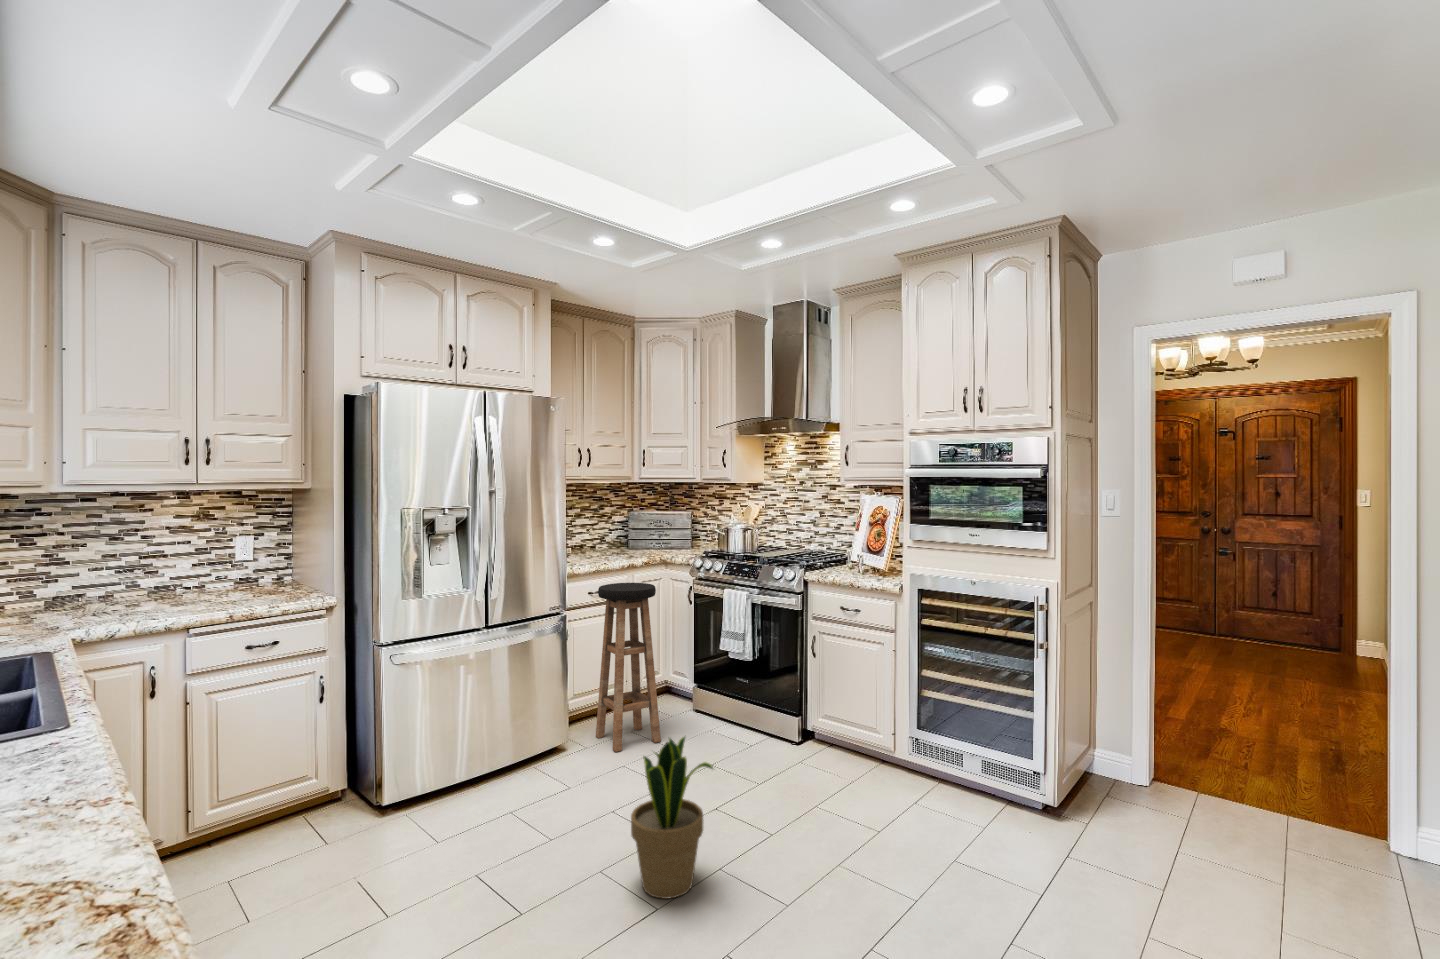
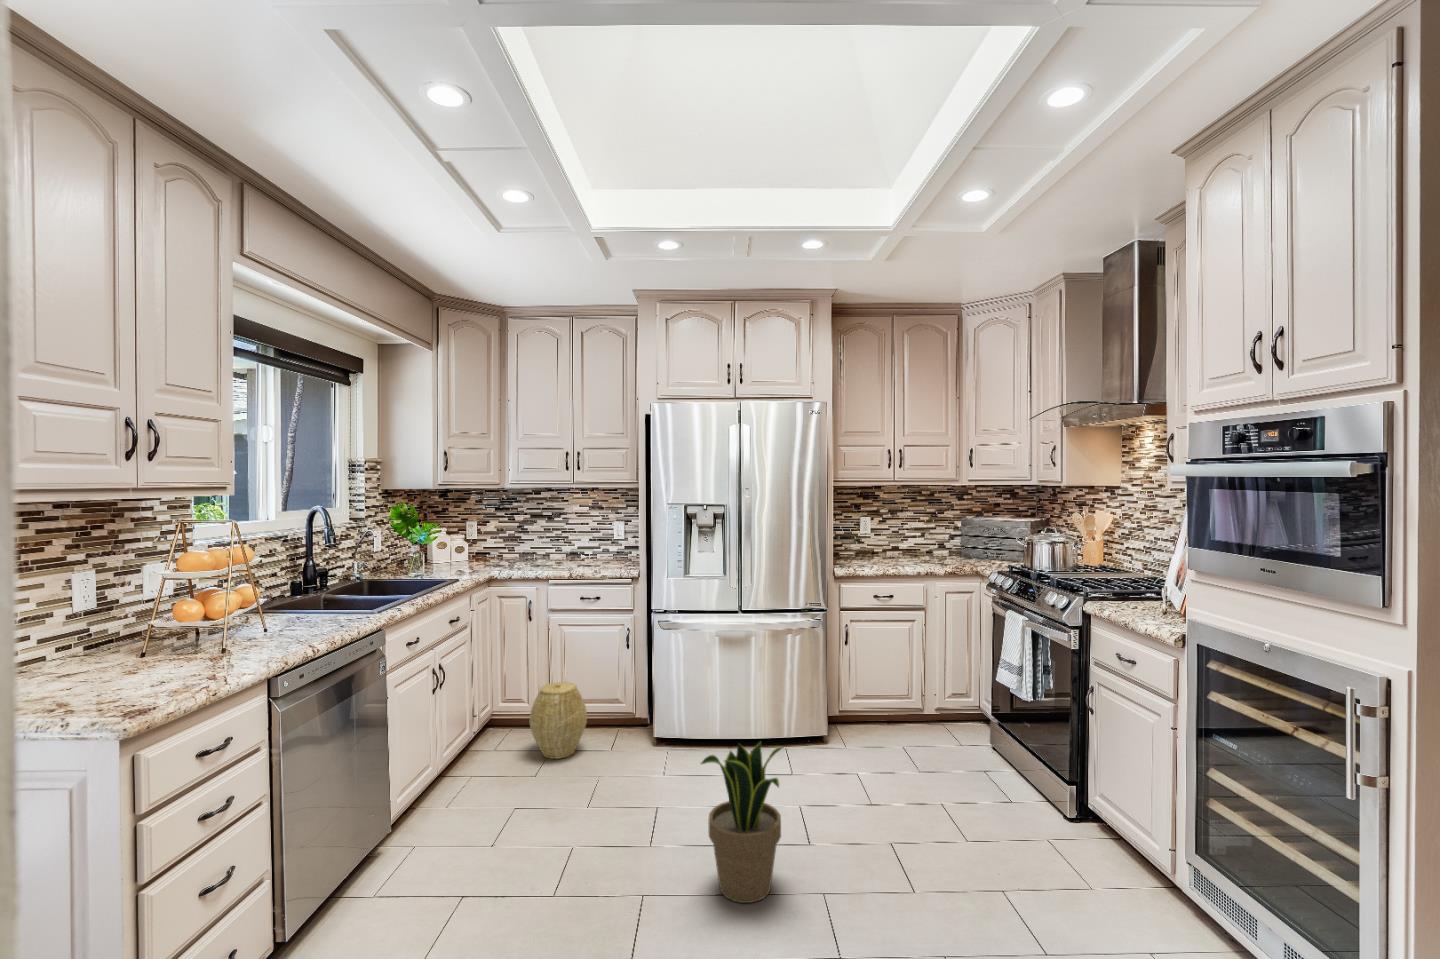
bar stool: present [596,583,661,752] -> none [855,588,916,763]
woven basket: none [214,767,309,883] -> present [530,682,587,759]

